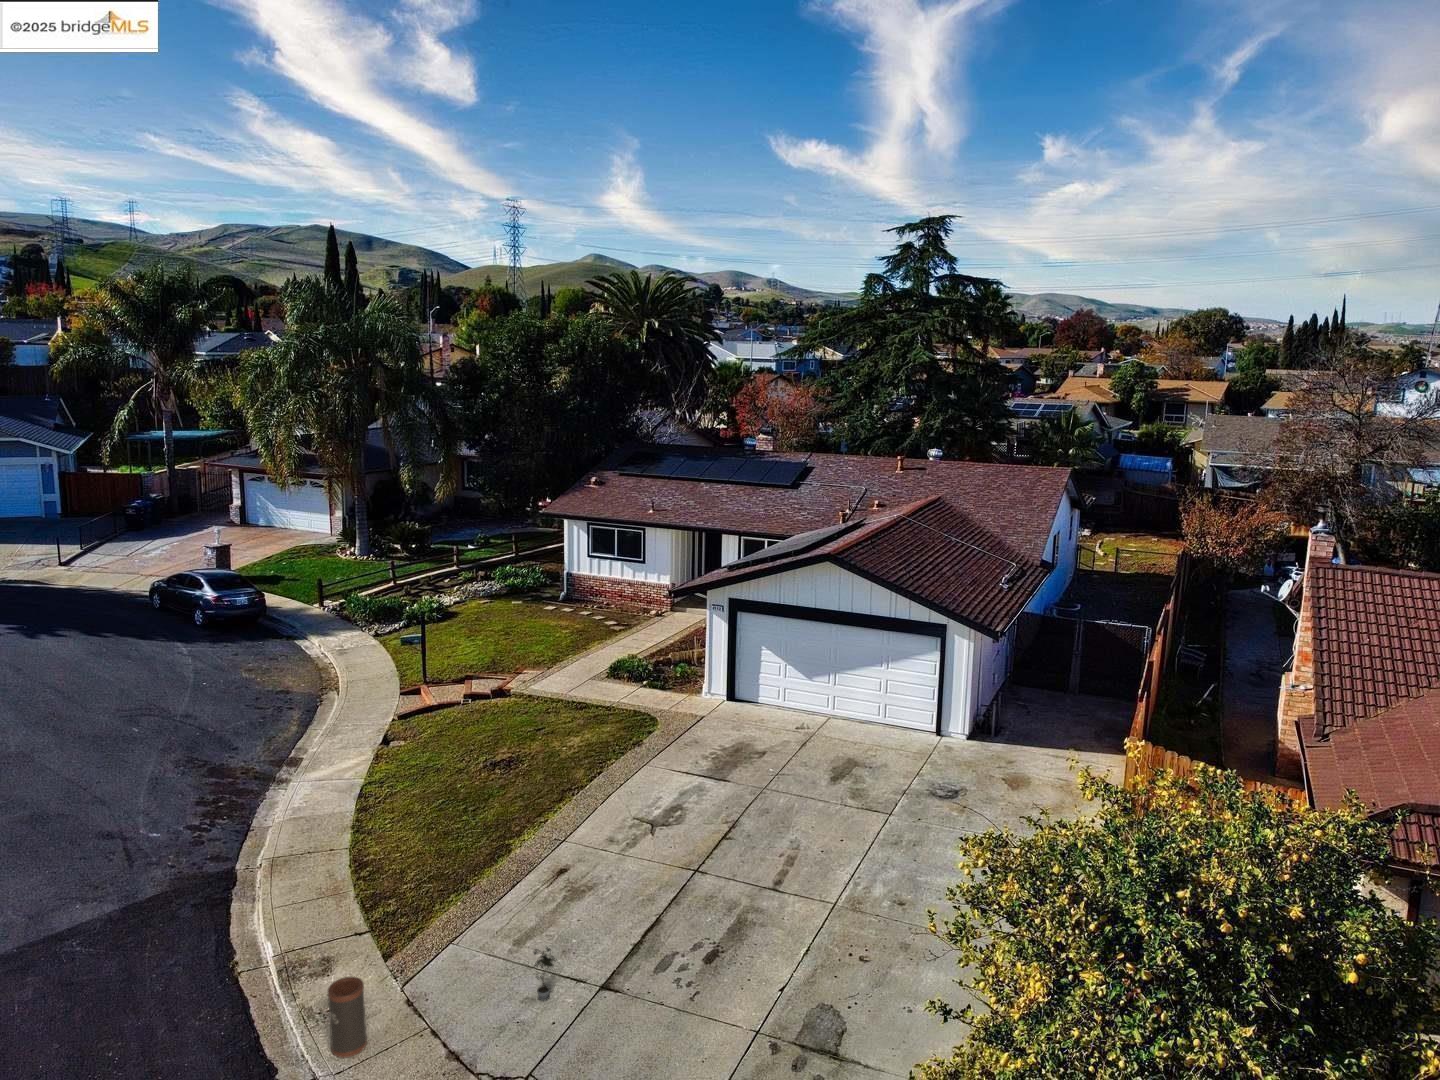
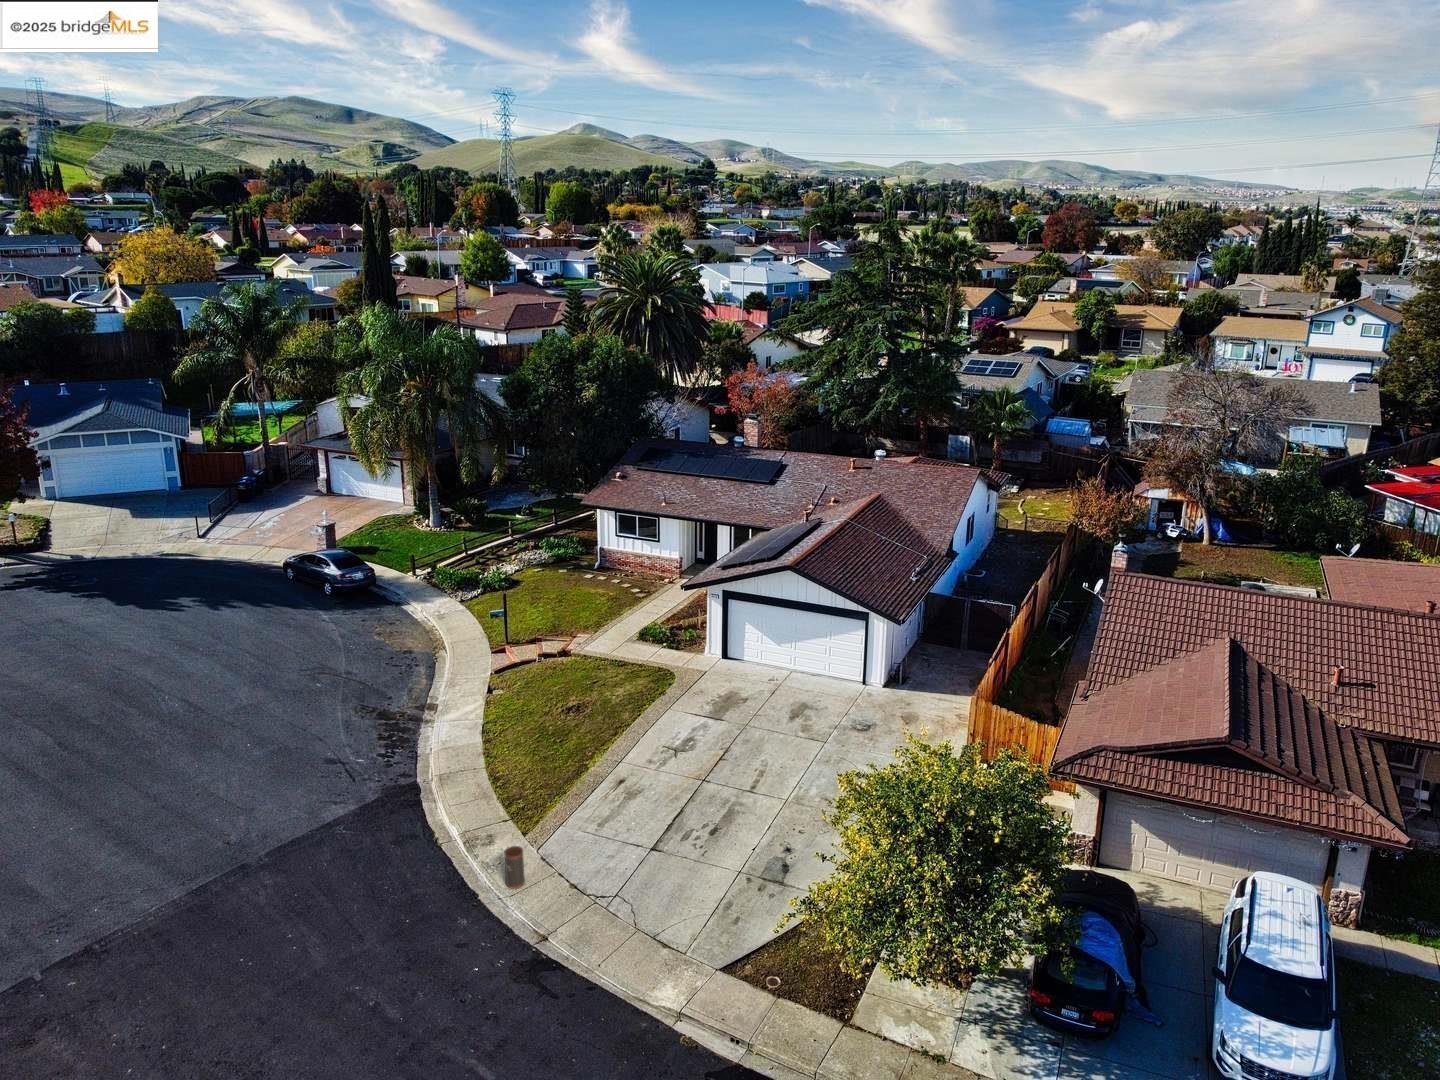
potted plant: present [533,947,557,1001] -> present [780,844,795,872]

